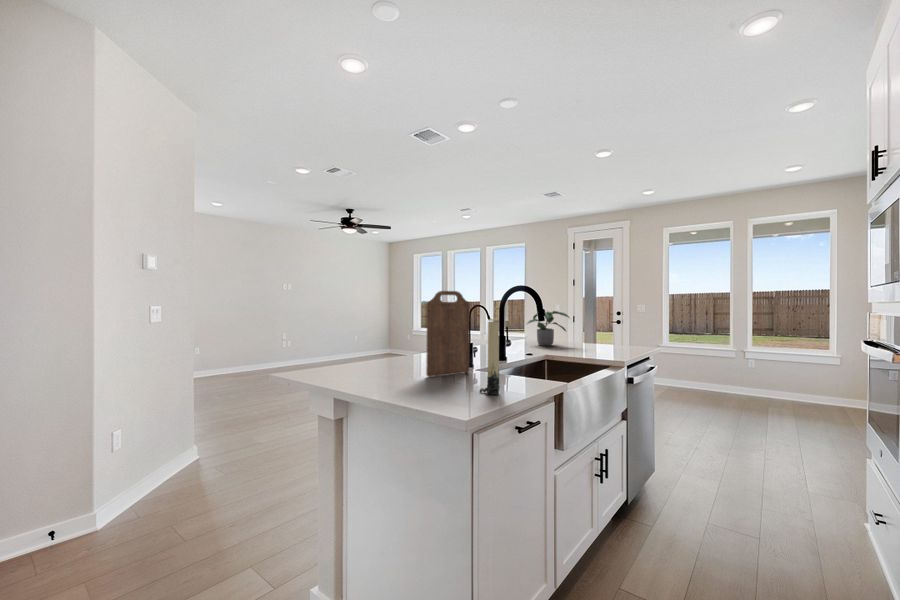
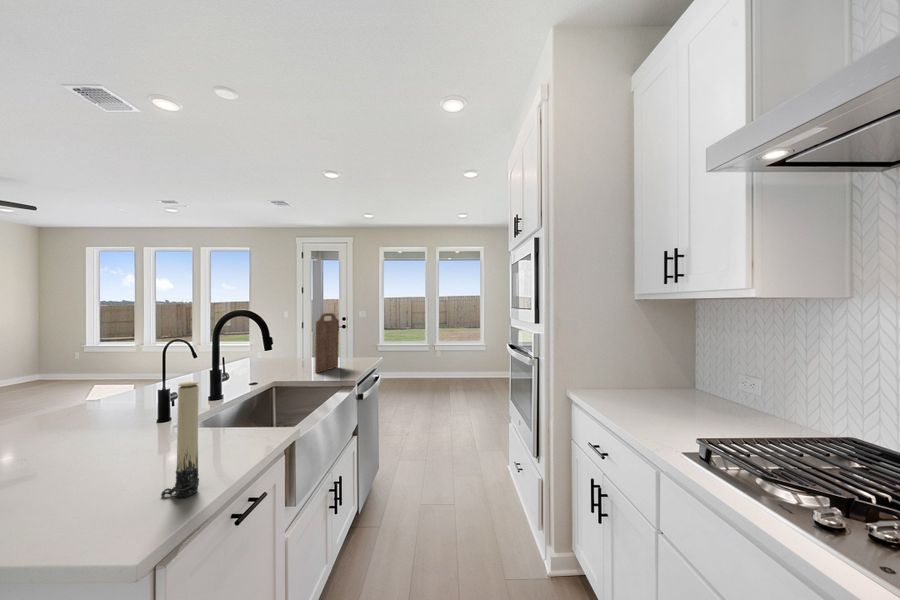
cutting board: present [426,291,470,377] -> present [315,313,339,373]
potted plant: present [527,311,569,346] -> none [250,327,302,367]

